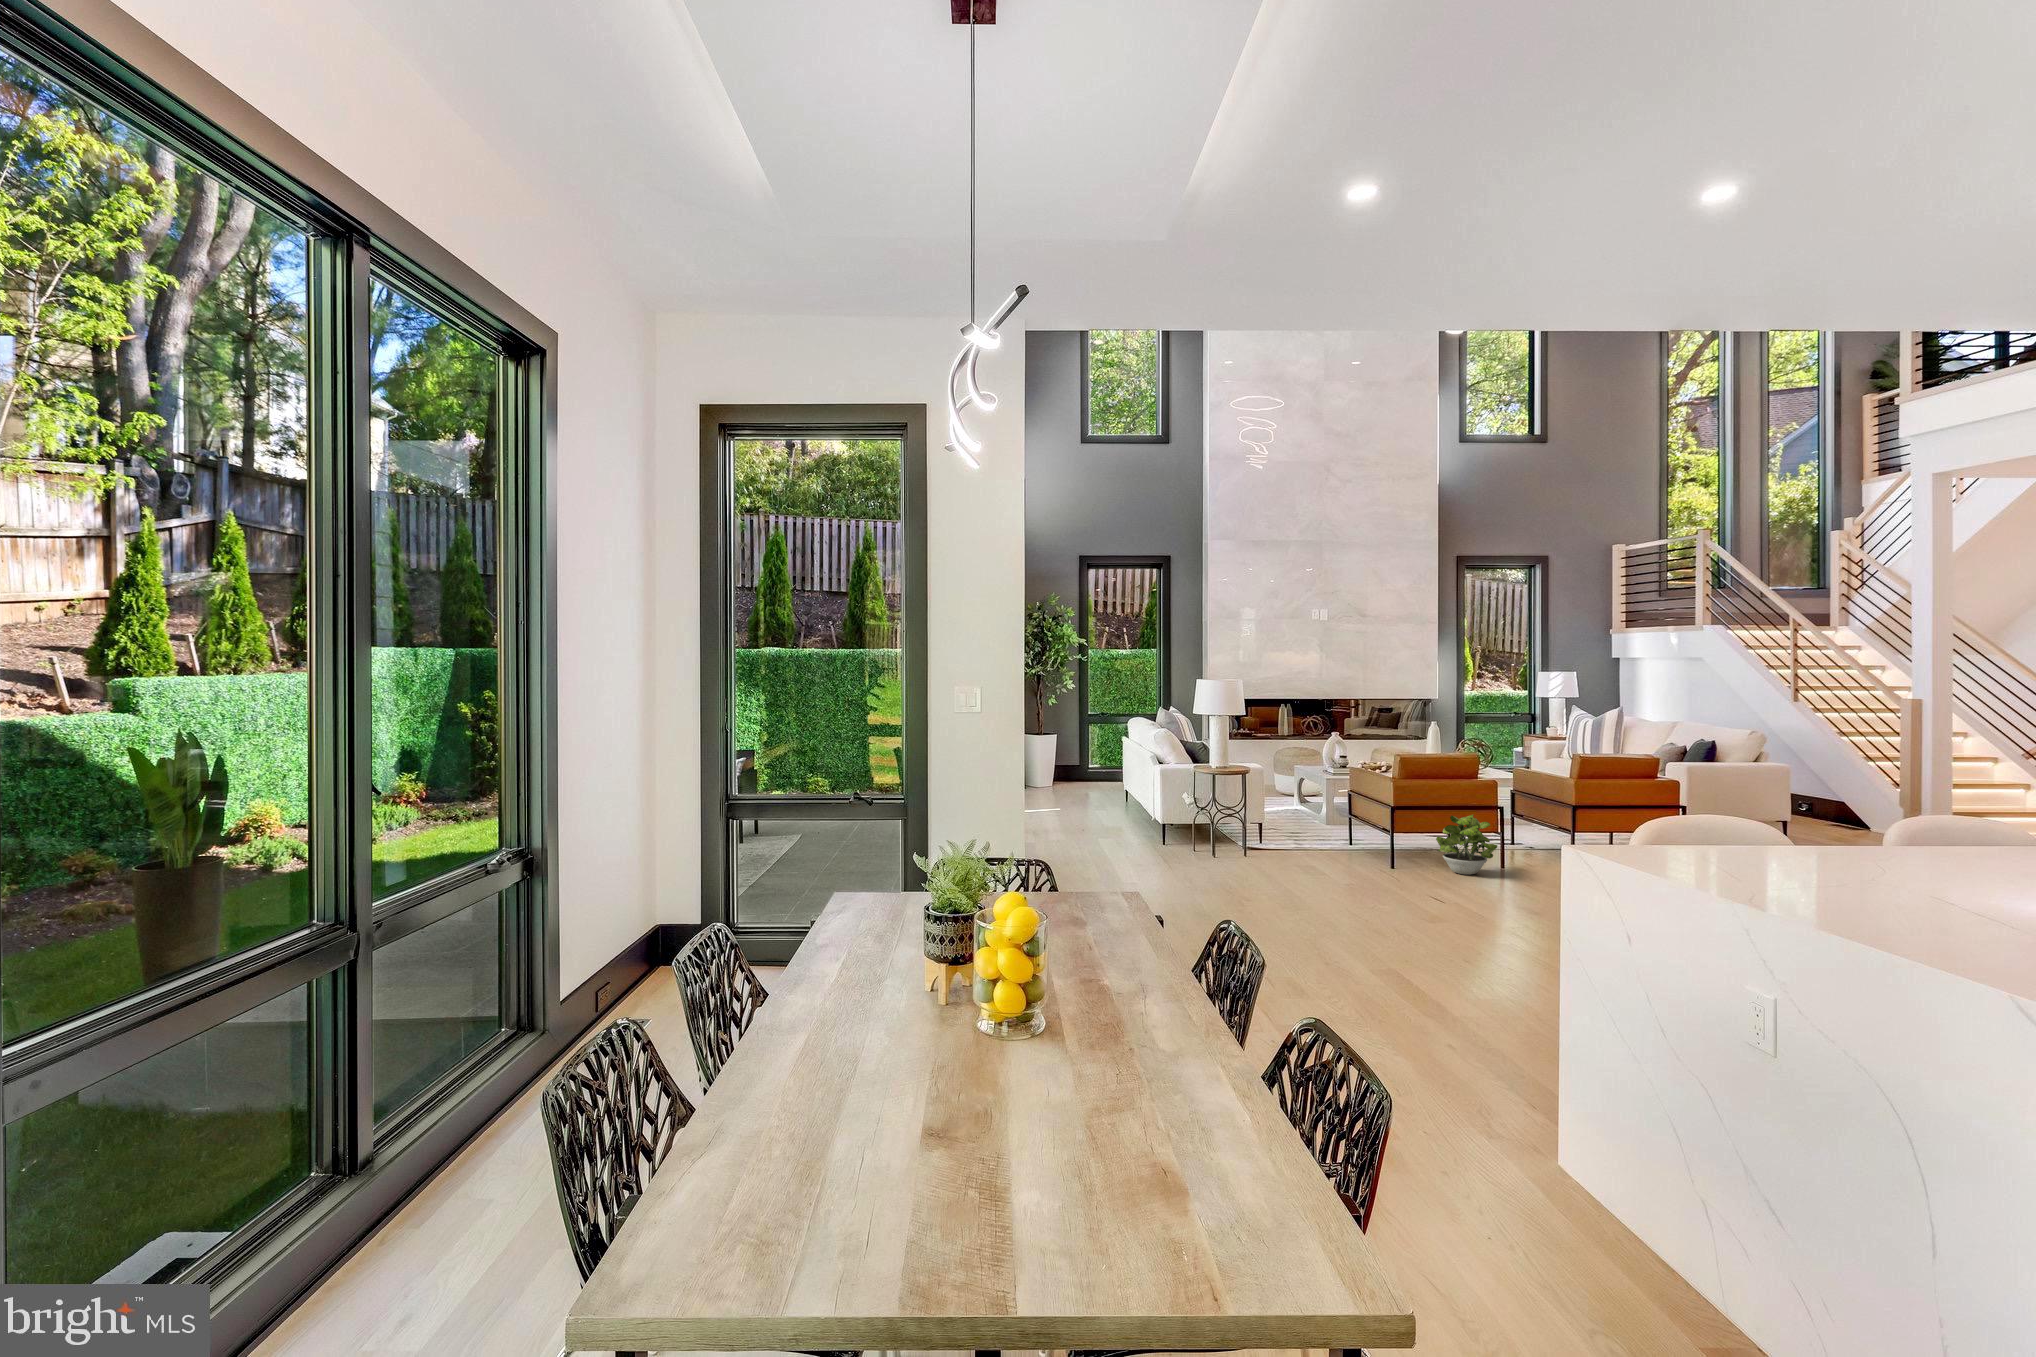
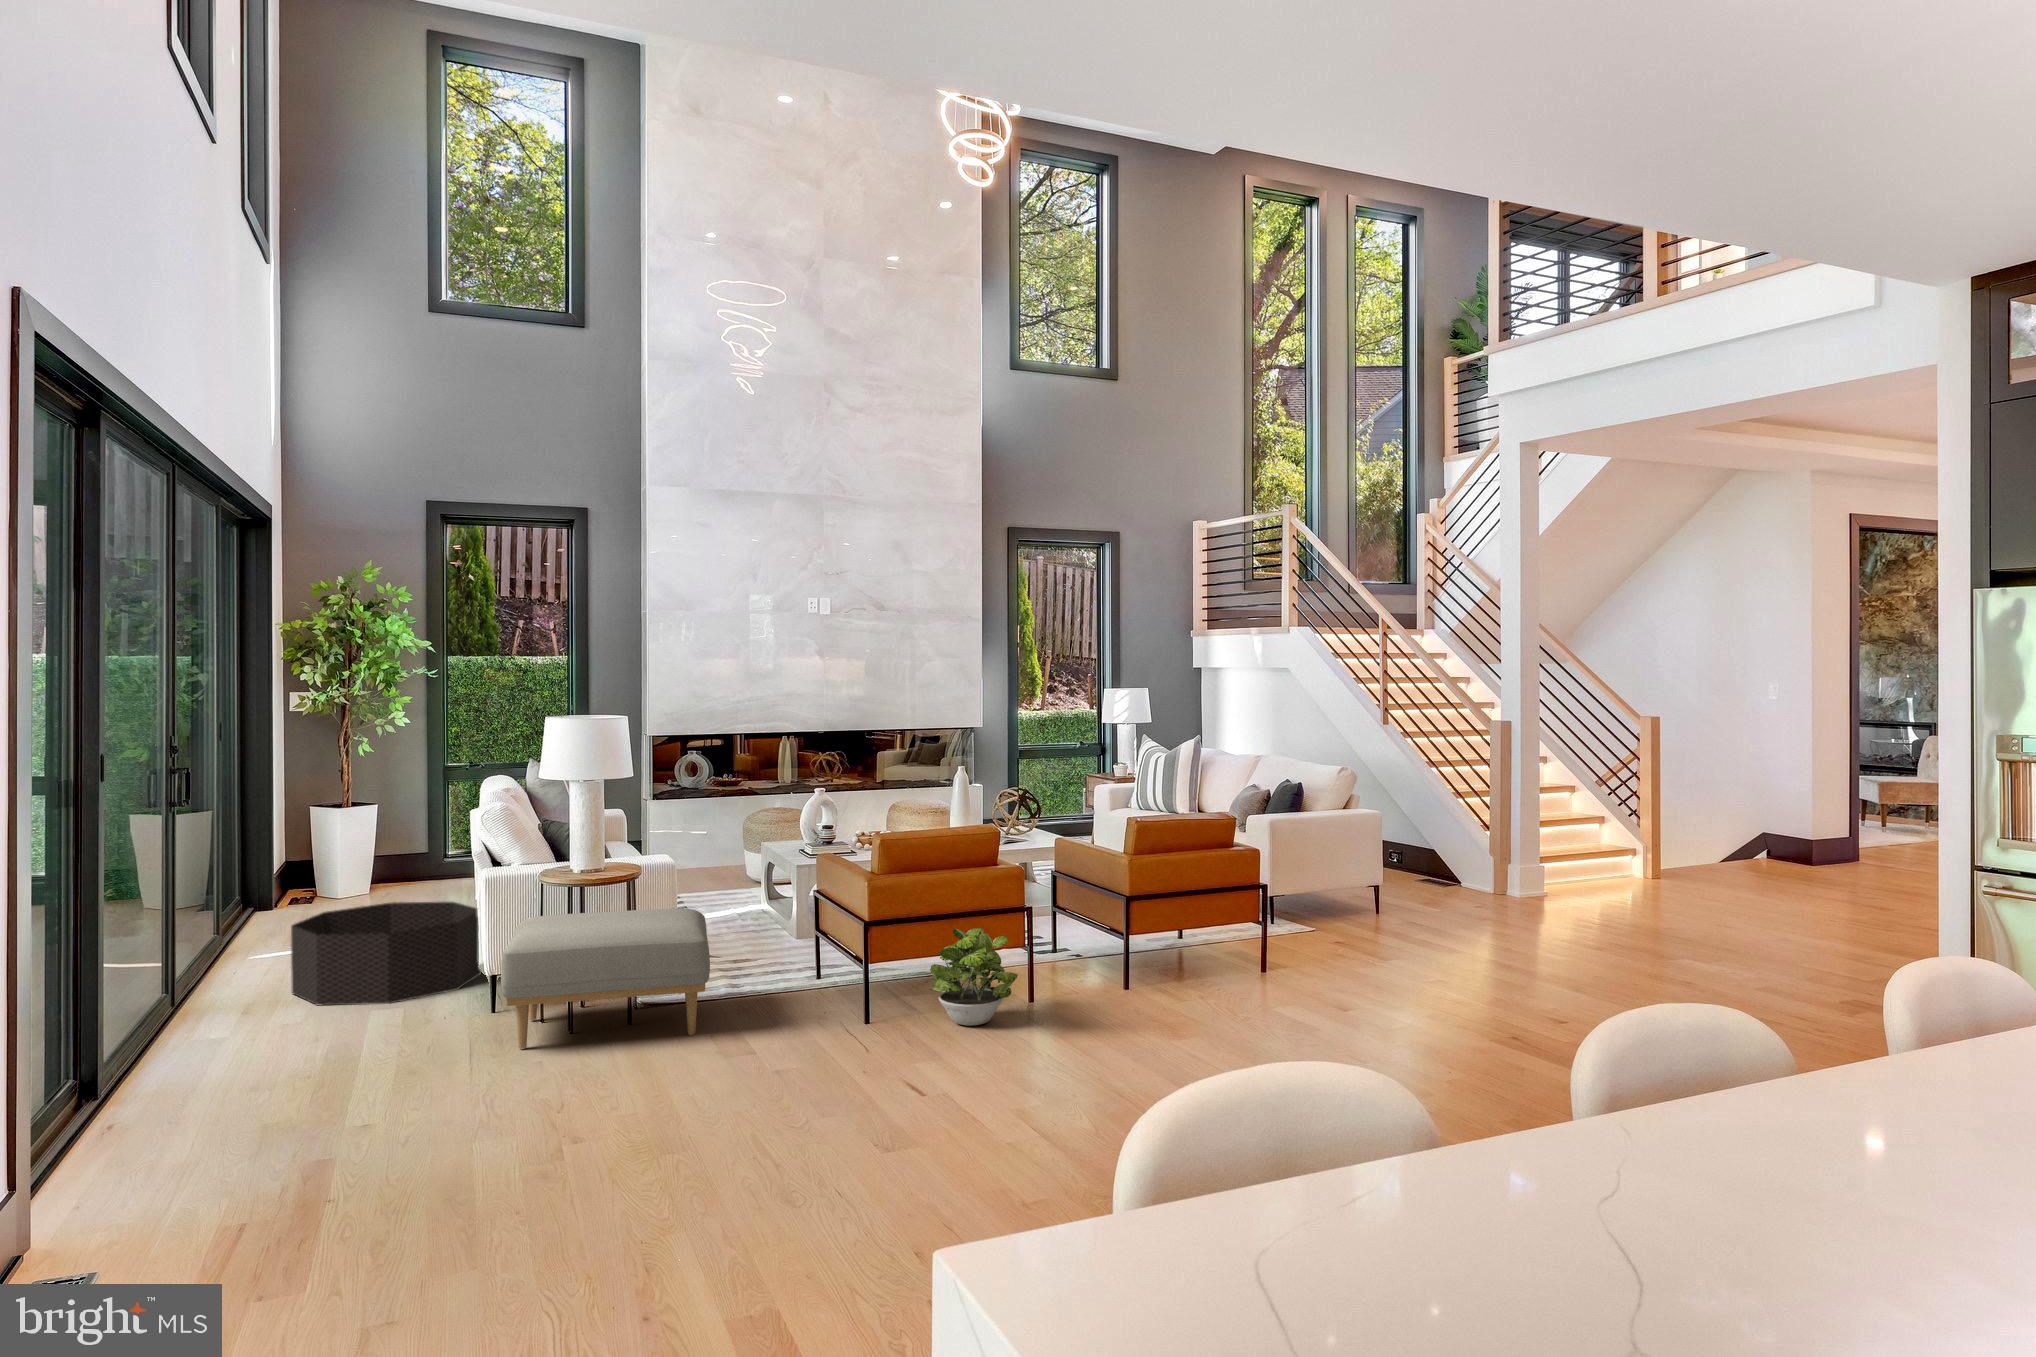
basket: none [1055,786,1148,838] -> present [291,902,481,1006]
ottoman: none [1183,793,1300,864] -> present [501,908,710,1049]

